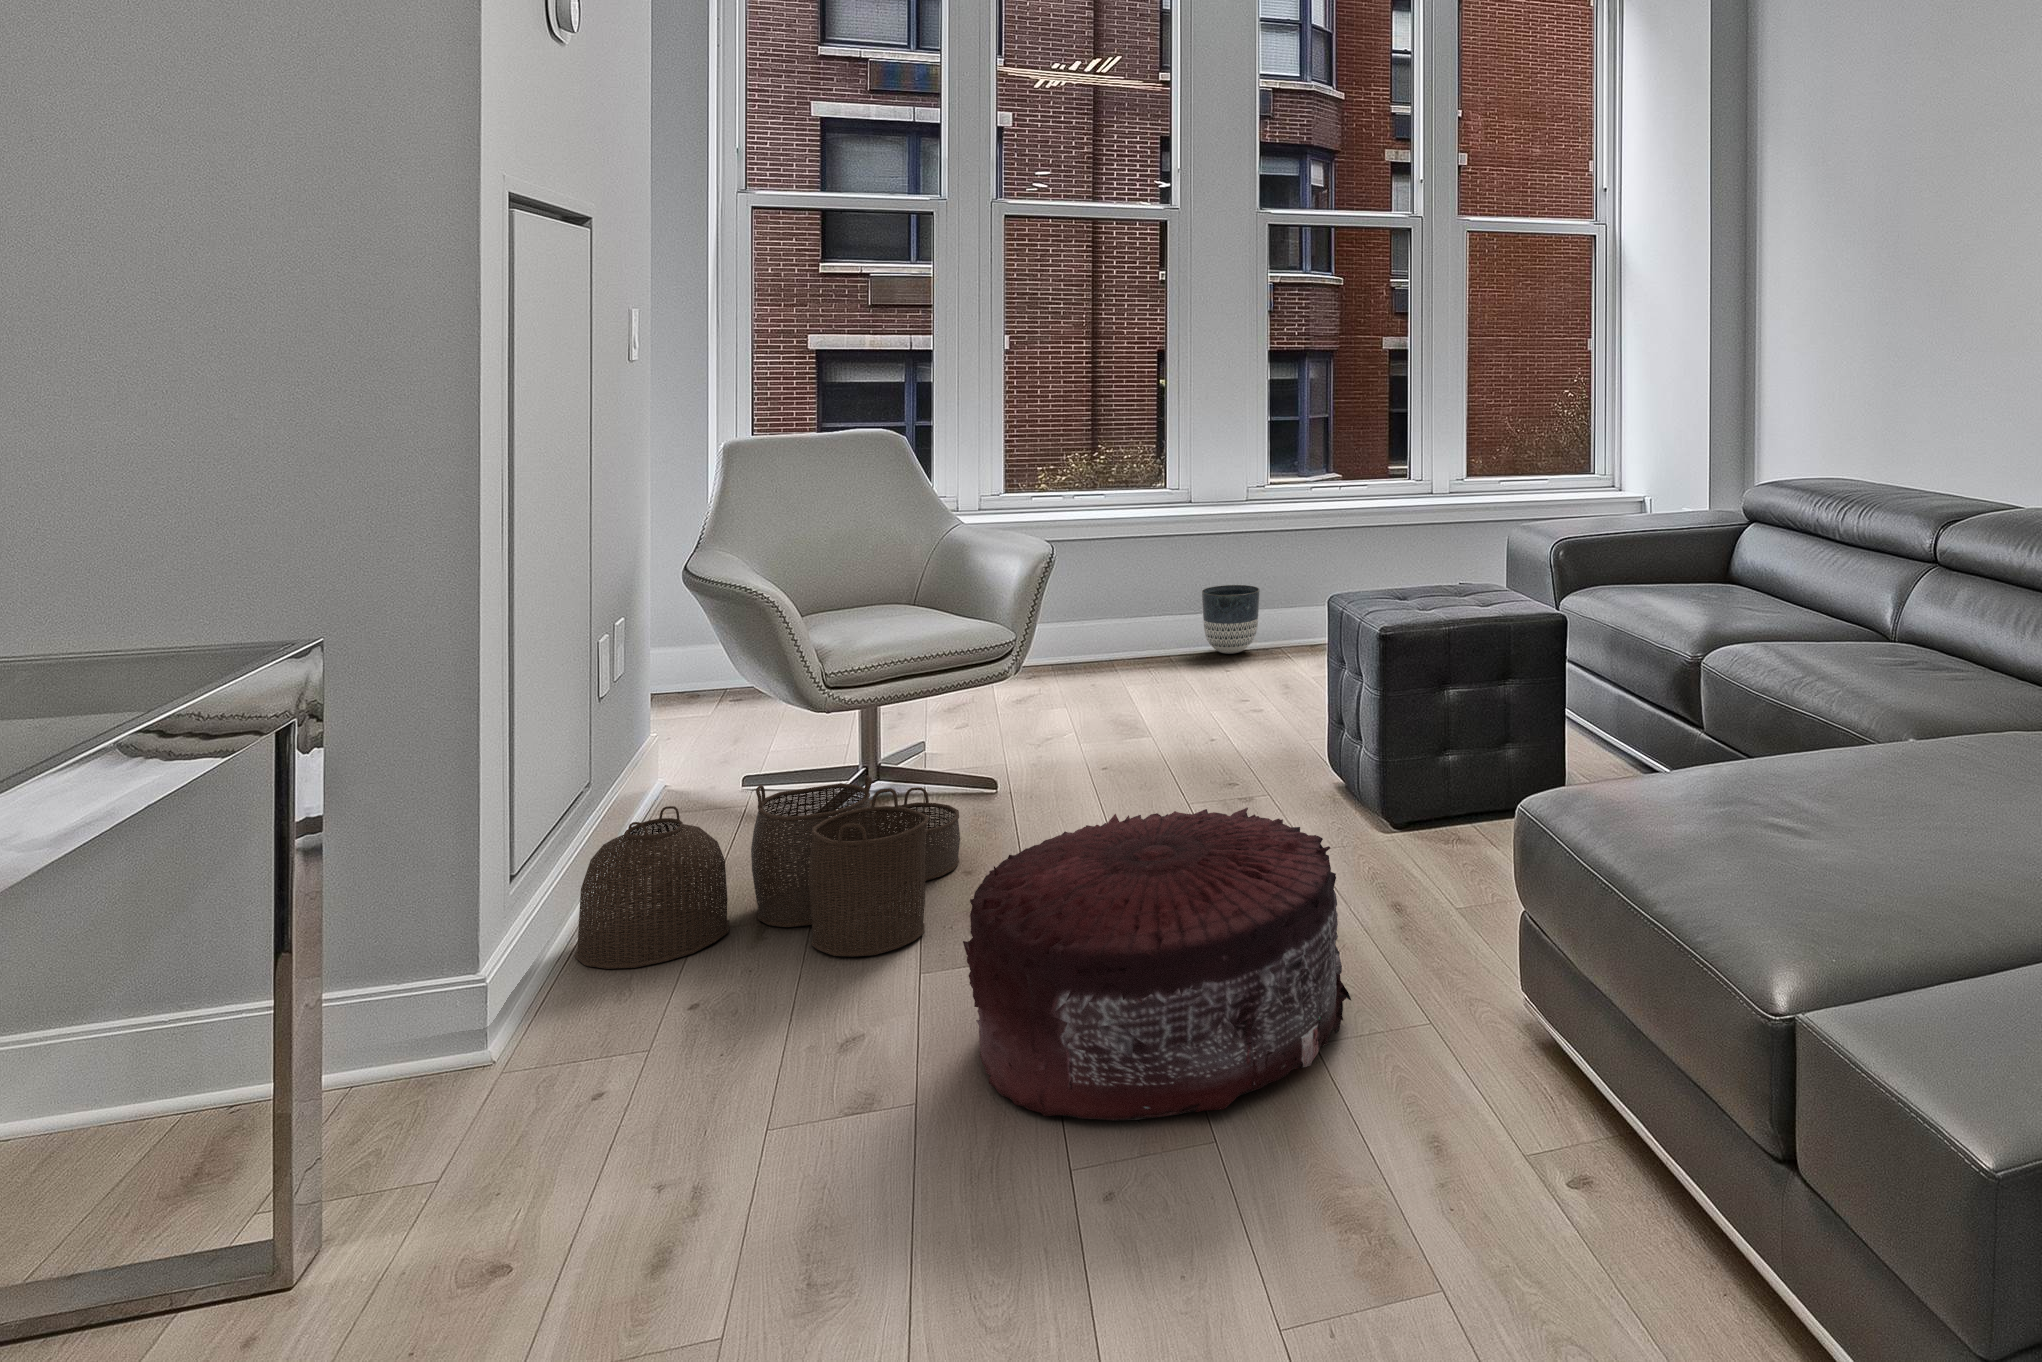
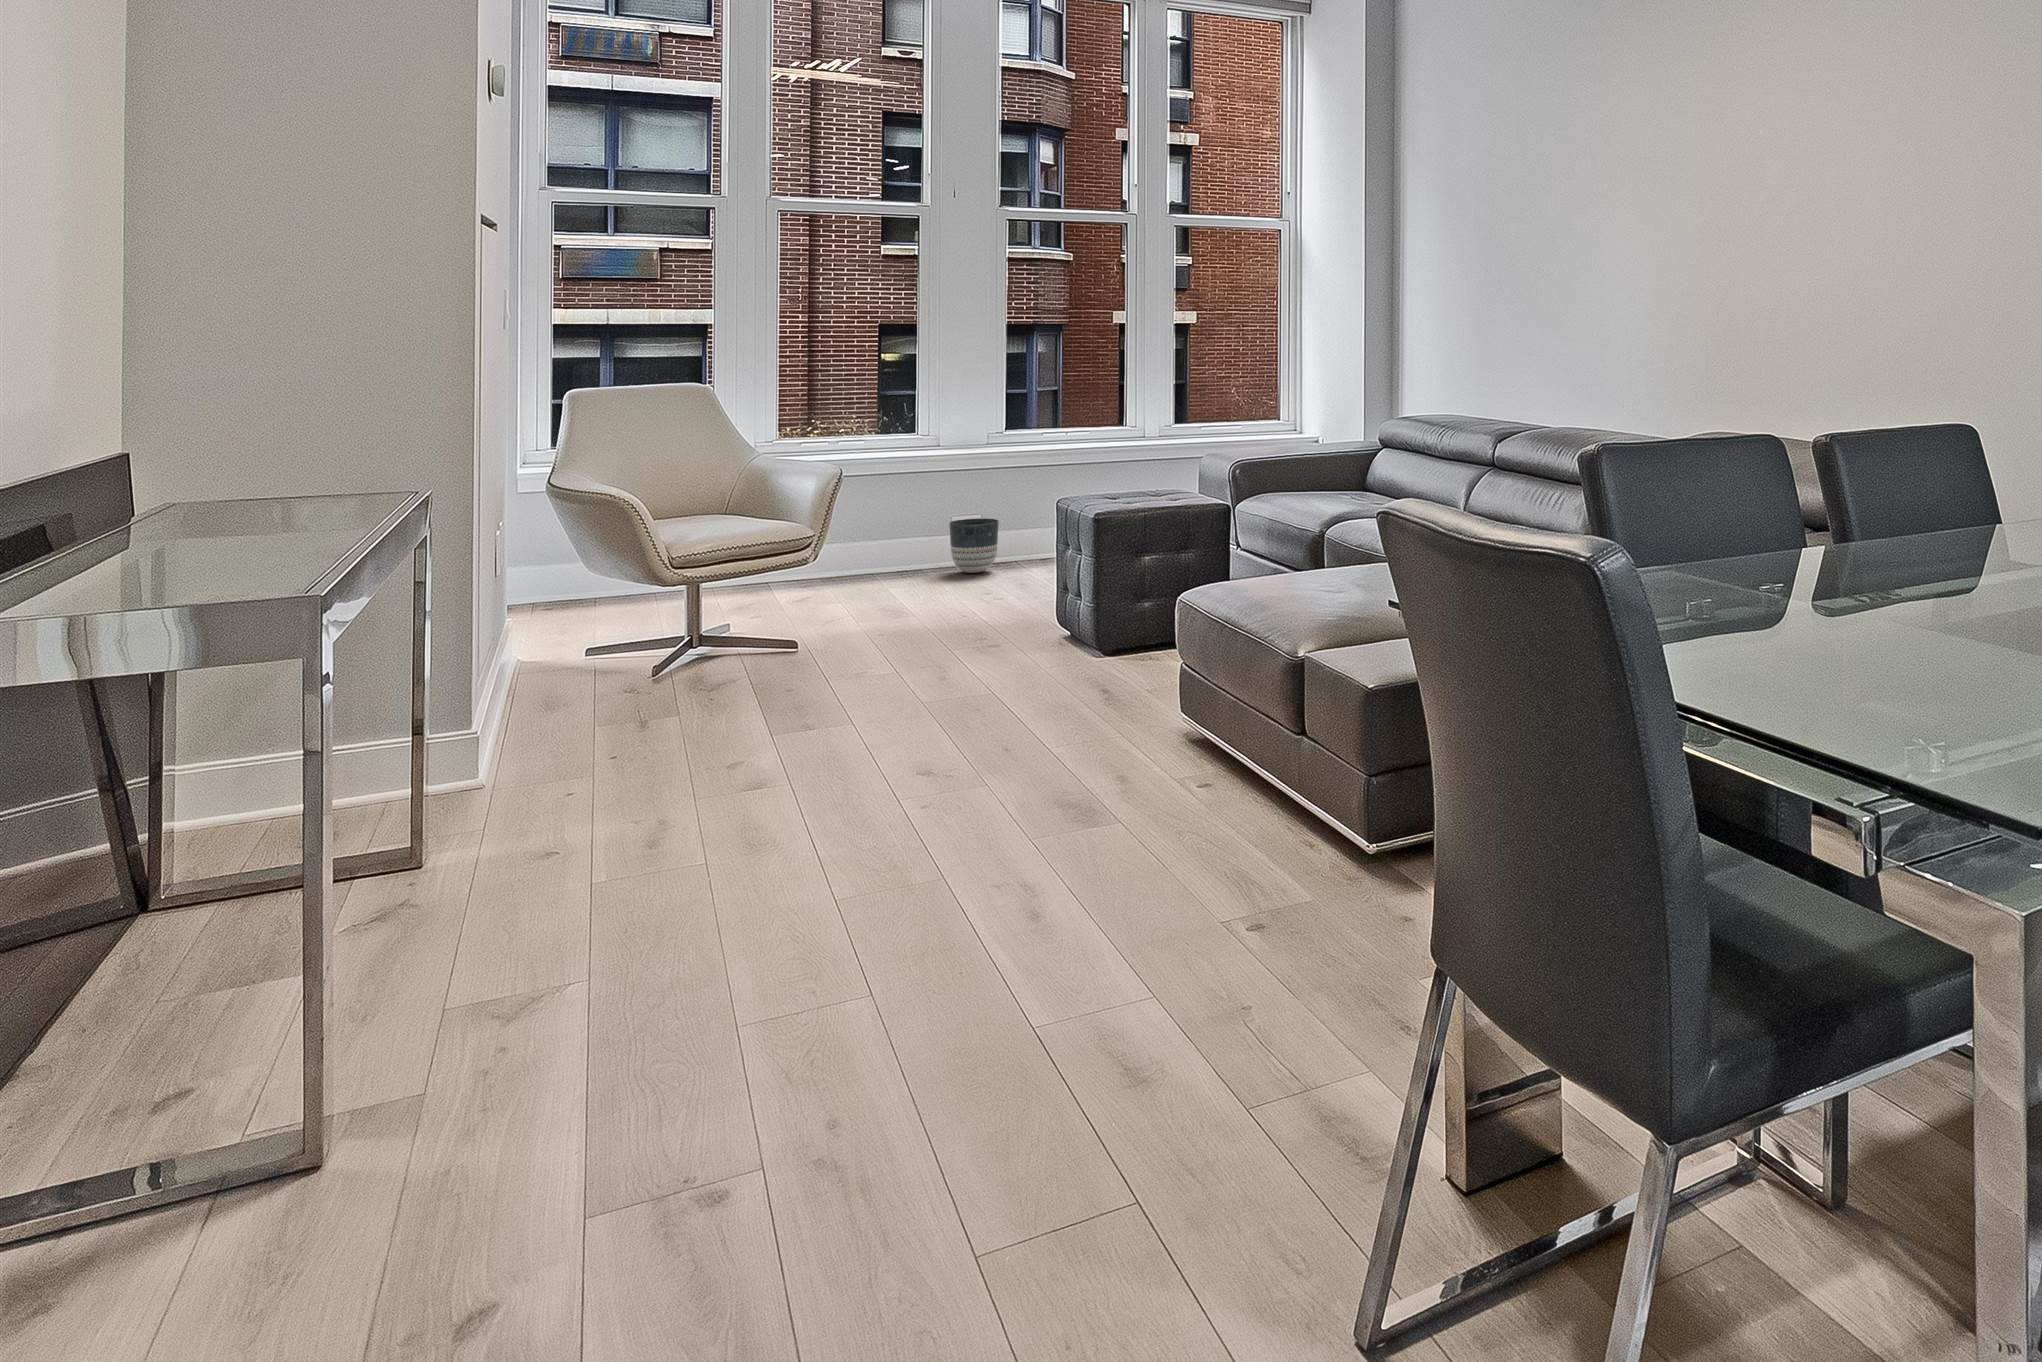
woven basket: present [575,775,960,969] -> none [509,620,782,745]
pouf: present [963,808,1351,1121] -> none [816,617,1073,781]

